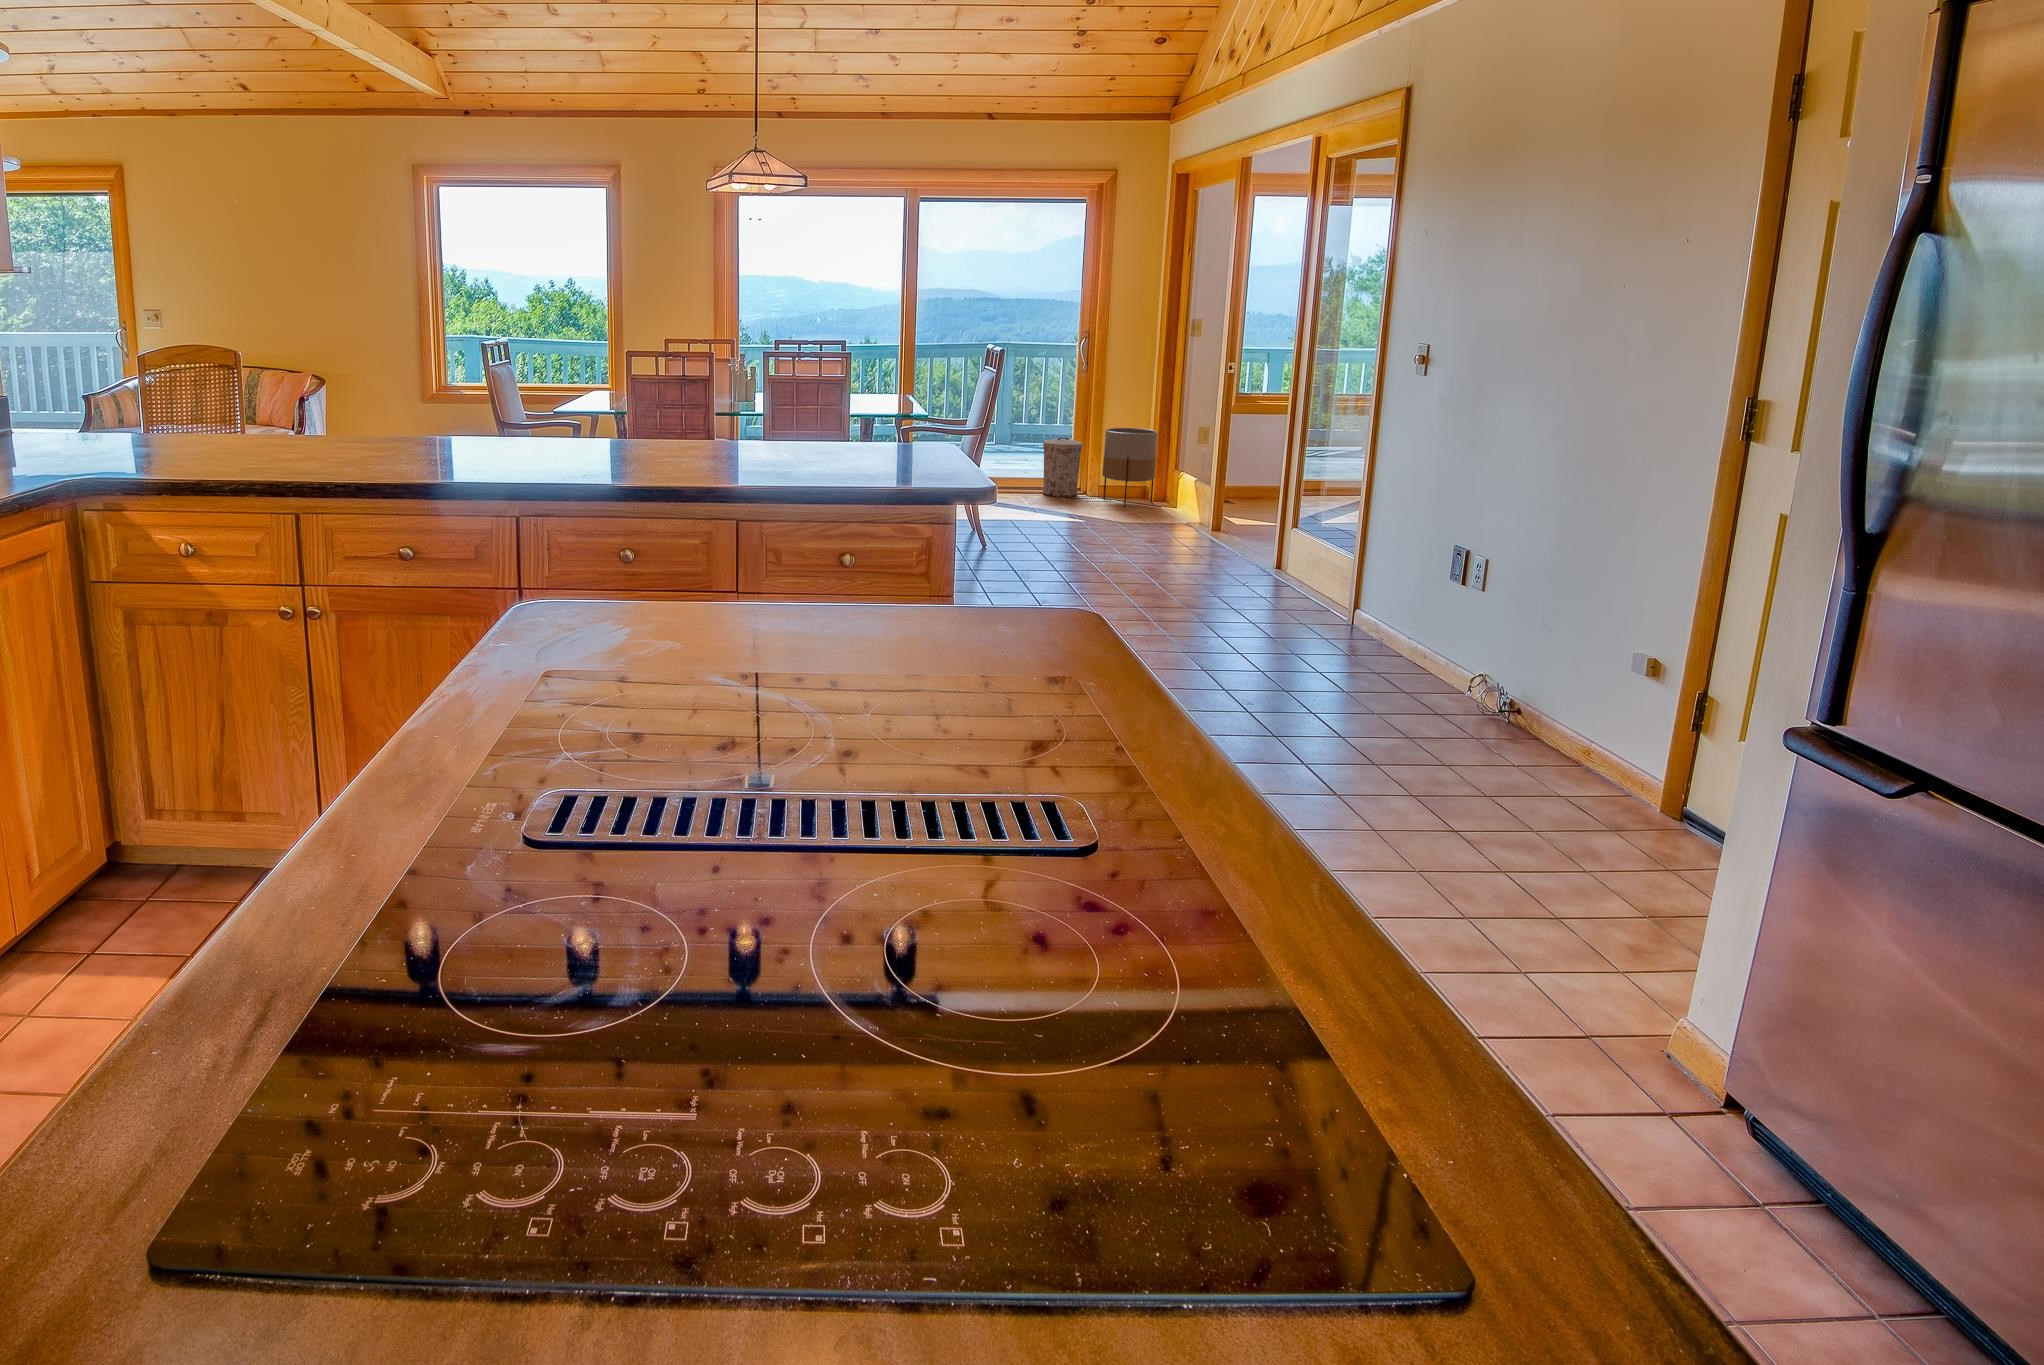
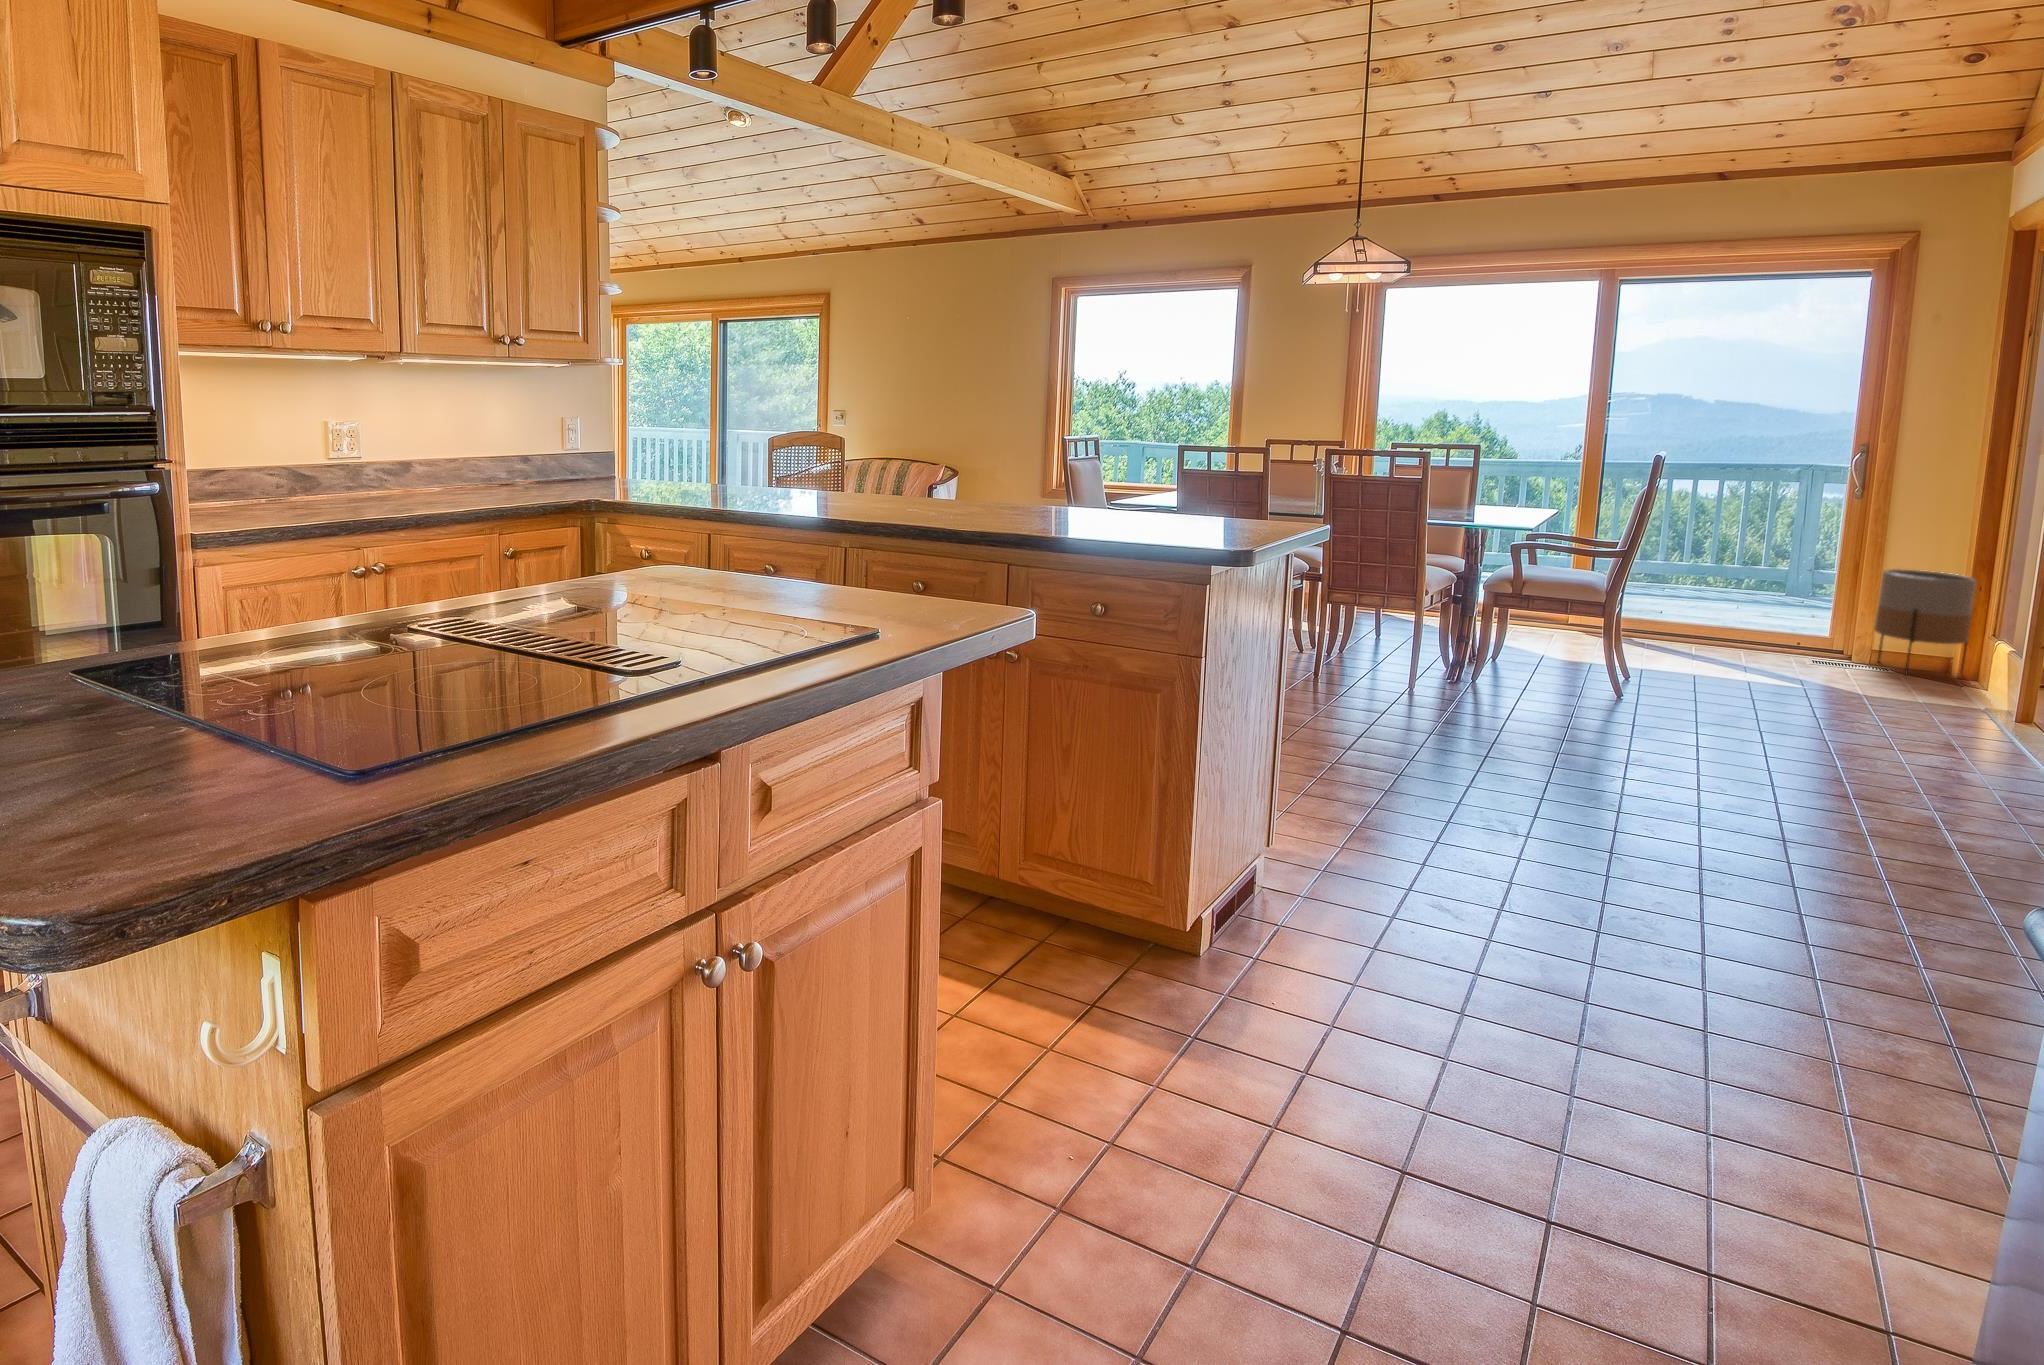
trash can: present [1043,437,1083,497] -> none [1779,576,1848,653]

